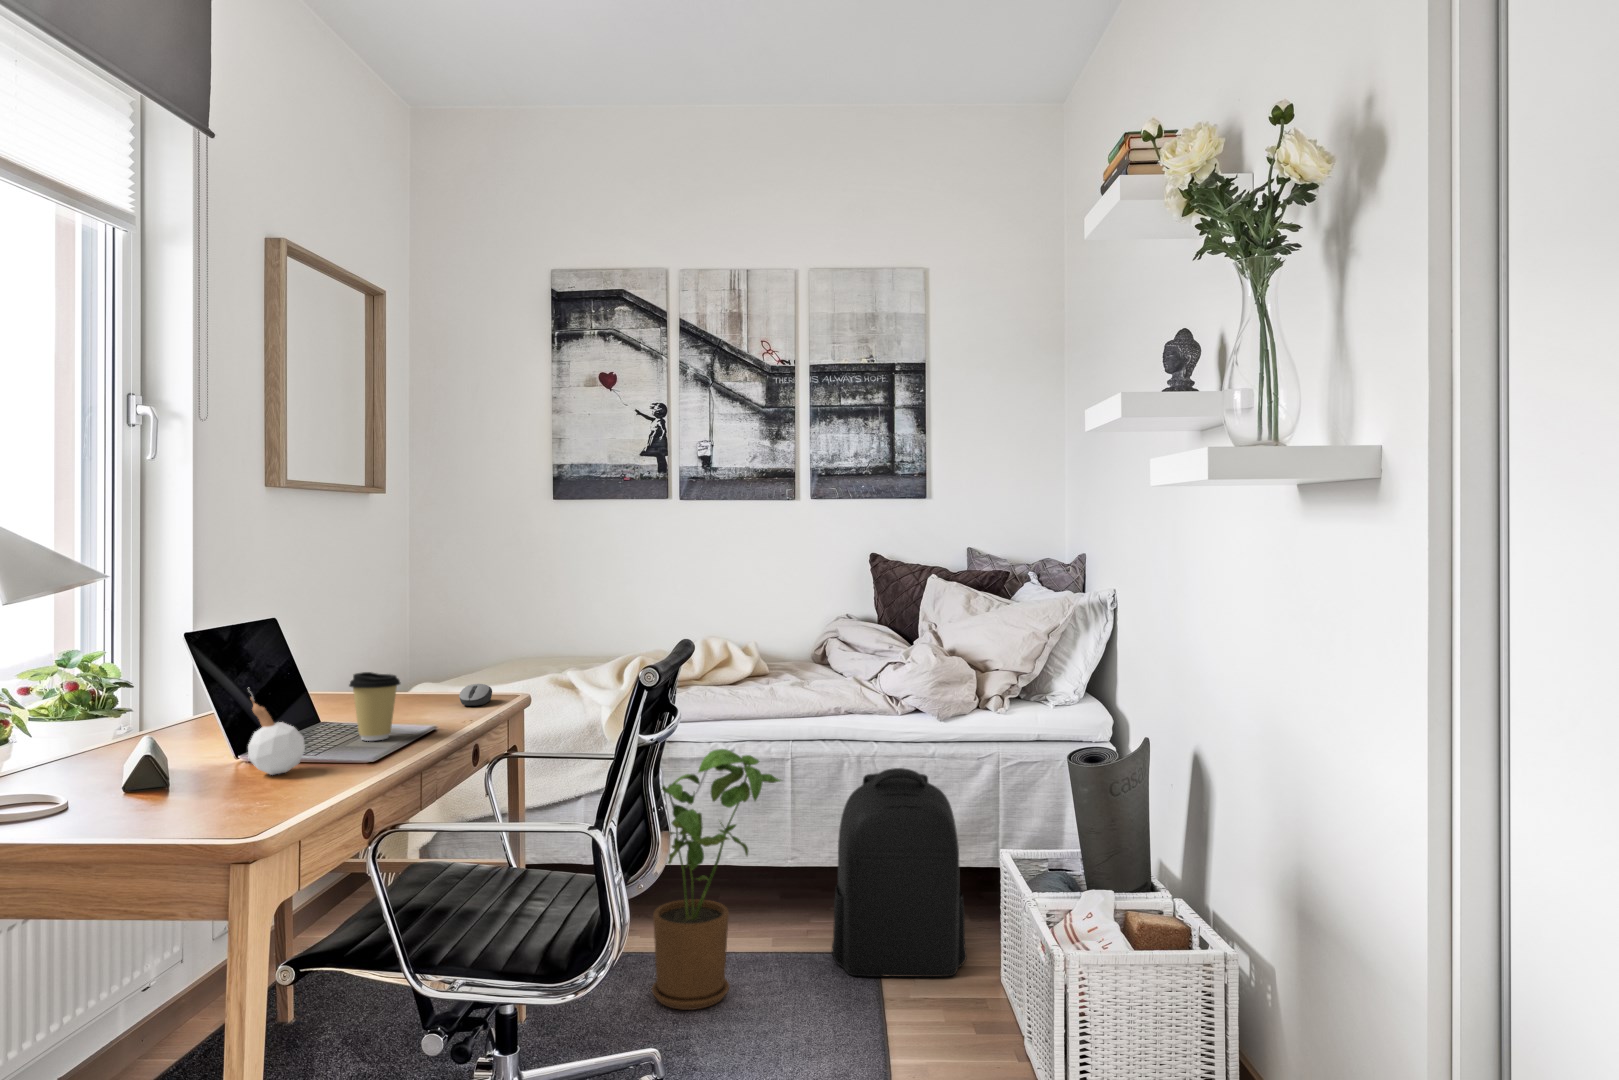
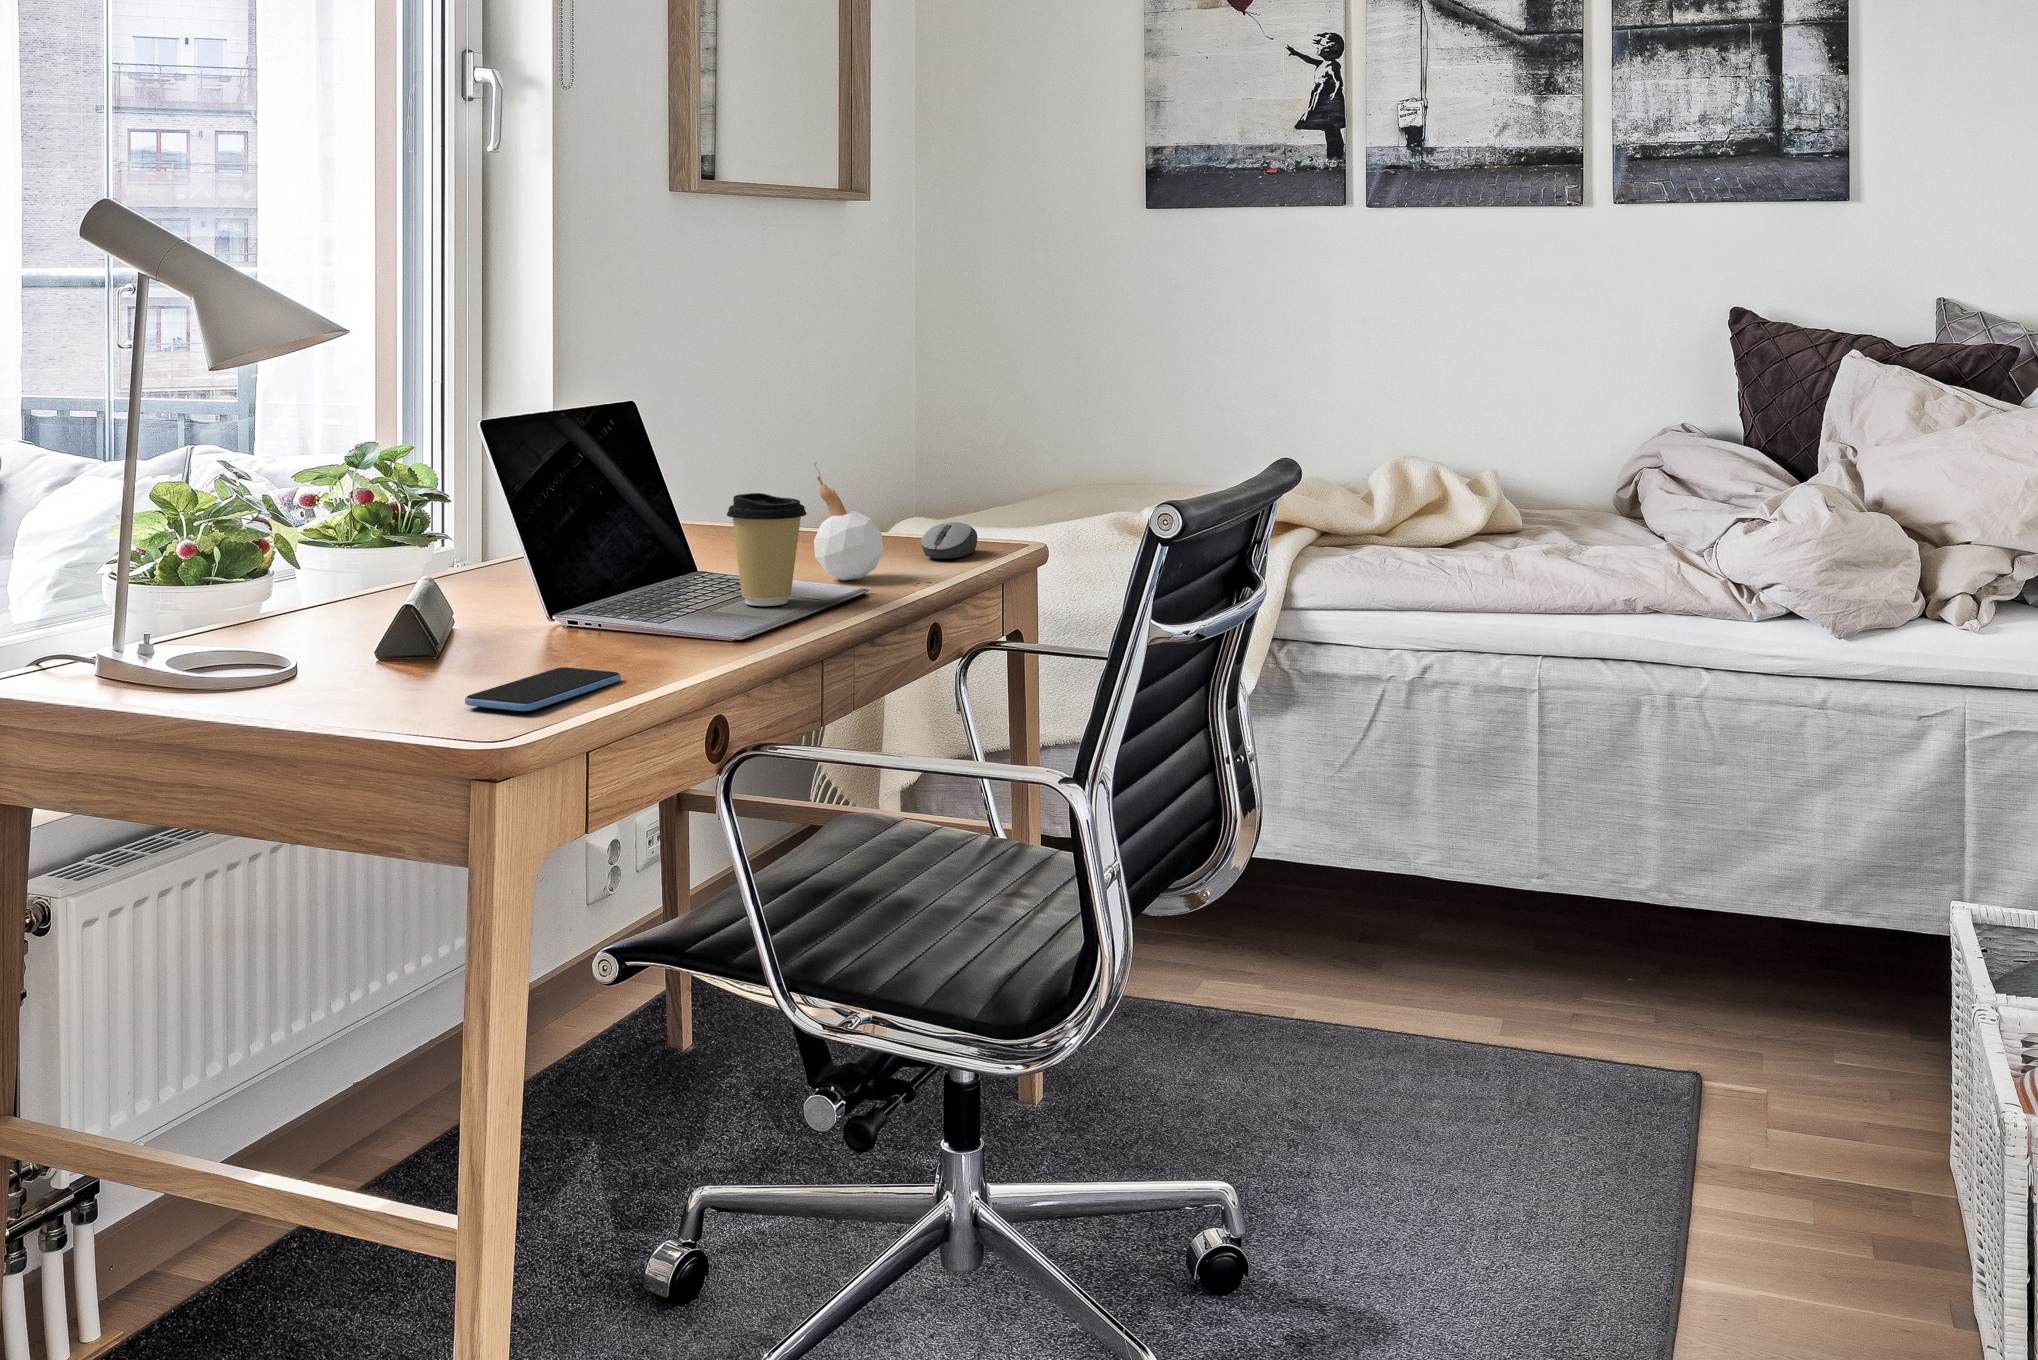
candle: present [248,696,305,775] -> present [814,463,883,580]
house plant: present [652,749,781,1010] -> none [1238,662,1501,1132]
backpack: present [832,768,967,977] -> none [1605,724,1882,1142]
smartphone: none [203,788,303,817] -> present [465,667,621,711]

